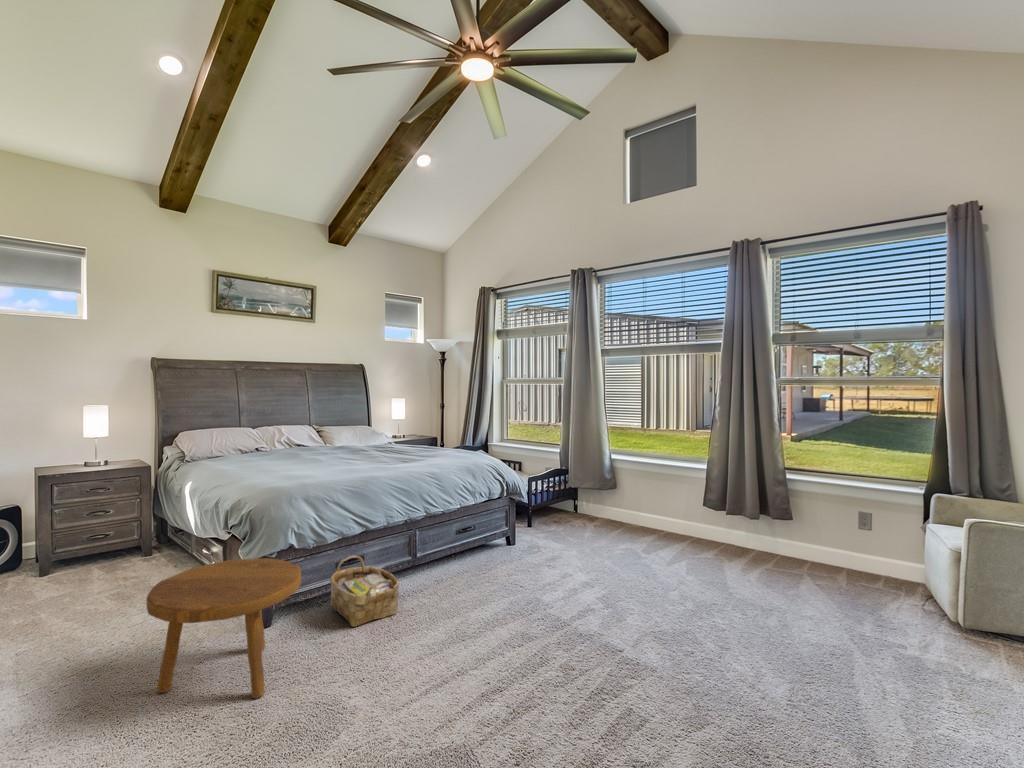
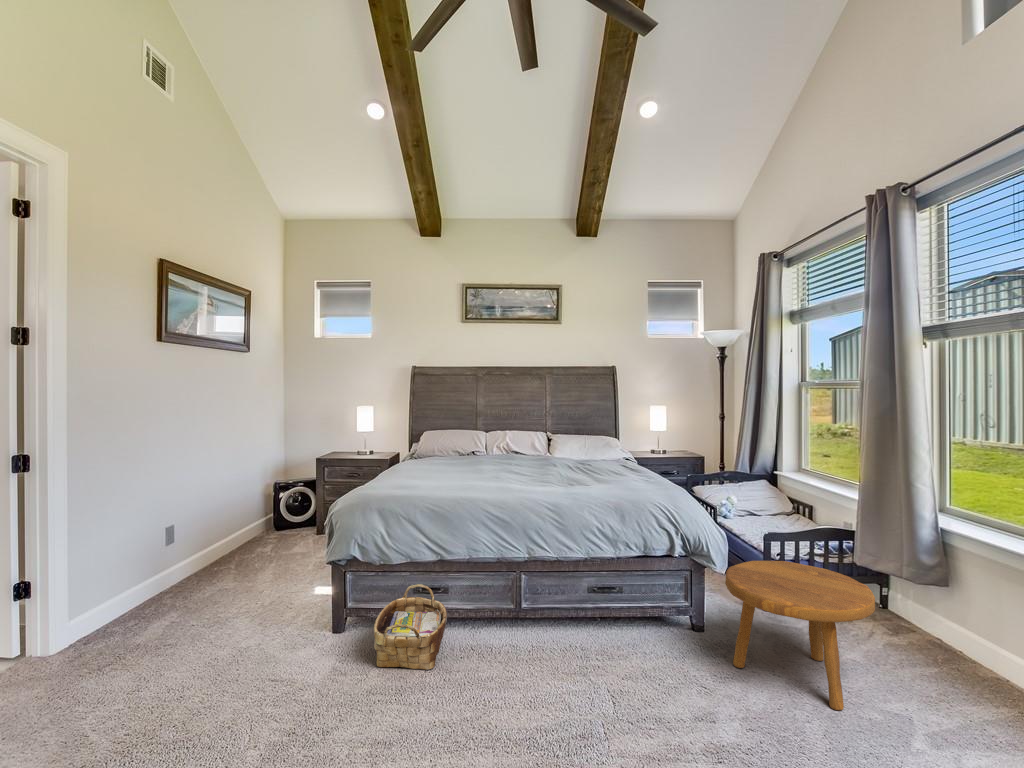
footstool: present [147,558,301,698] -> present [725,561,875,710]

